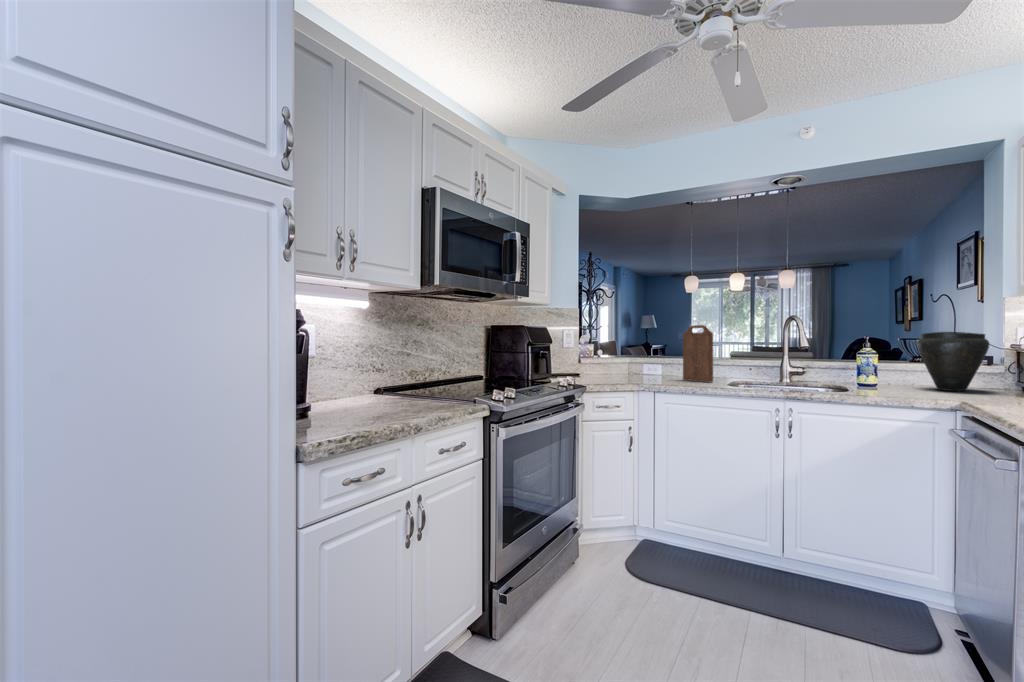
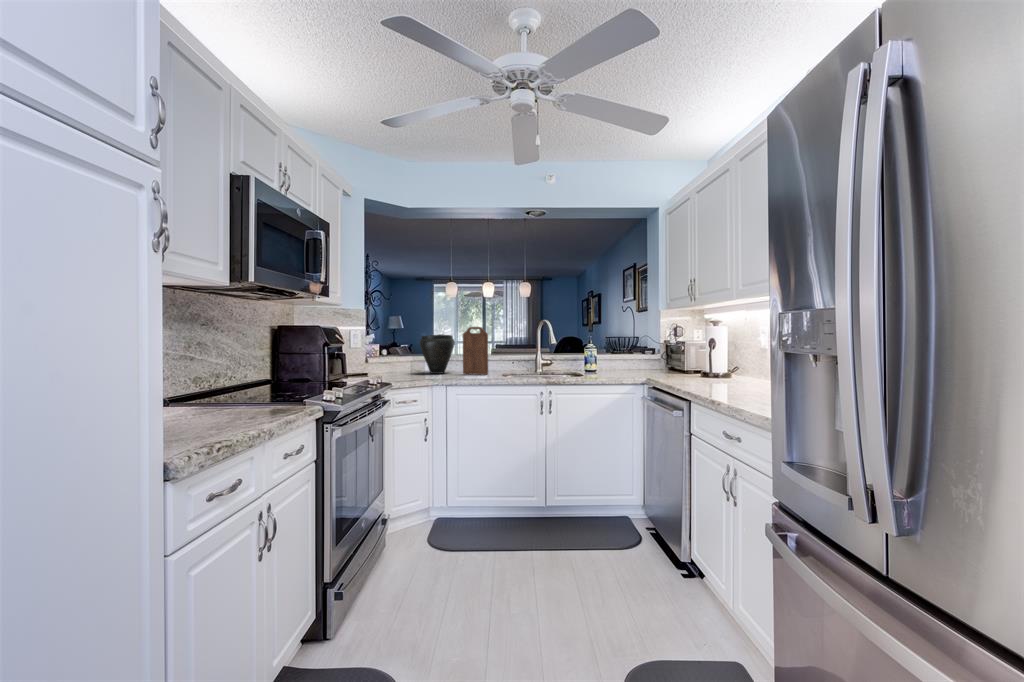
vase: present [917,332,989,391] -> present [420,334,455,374]

